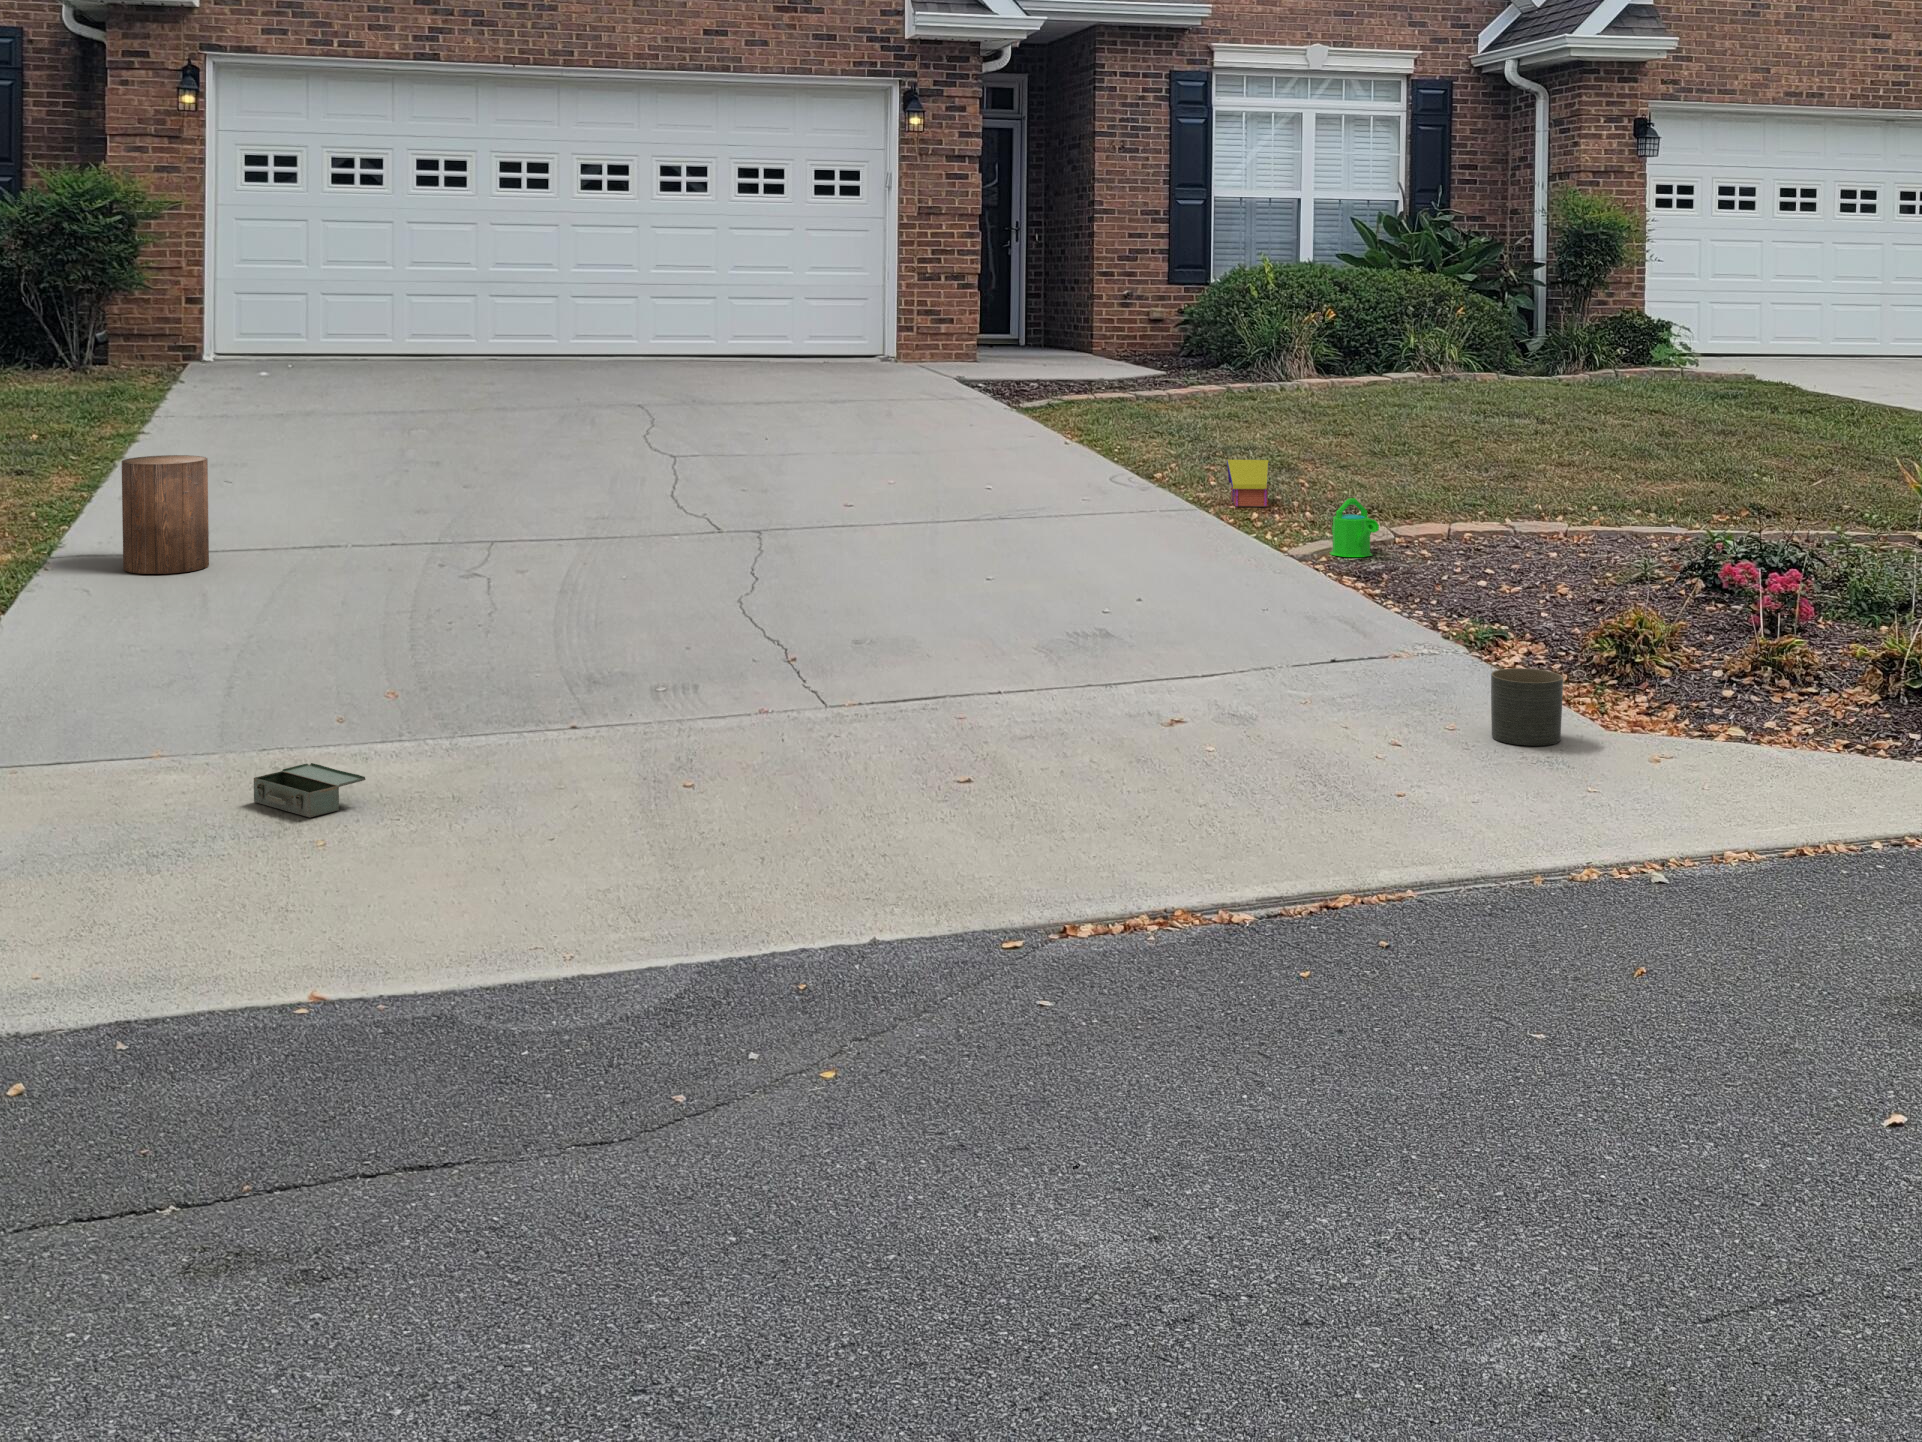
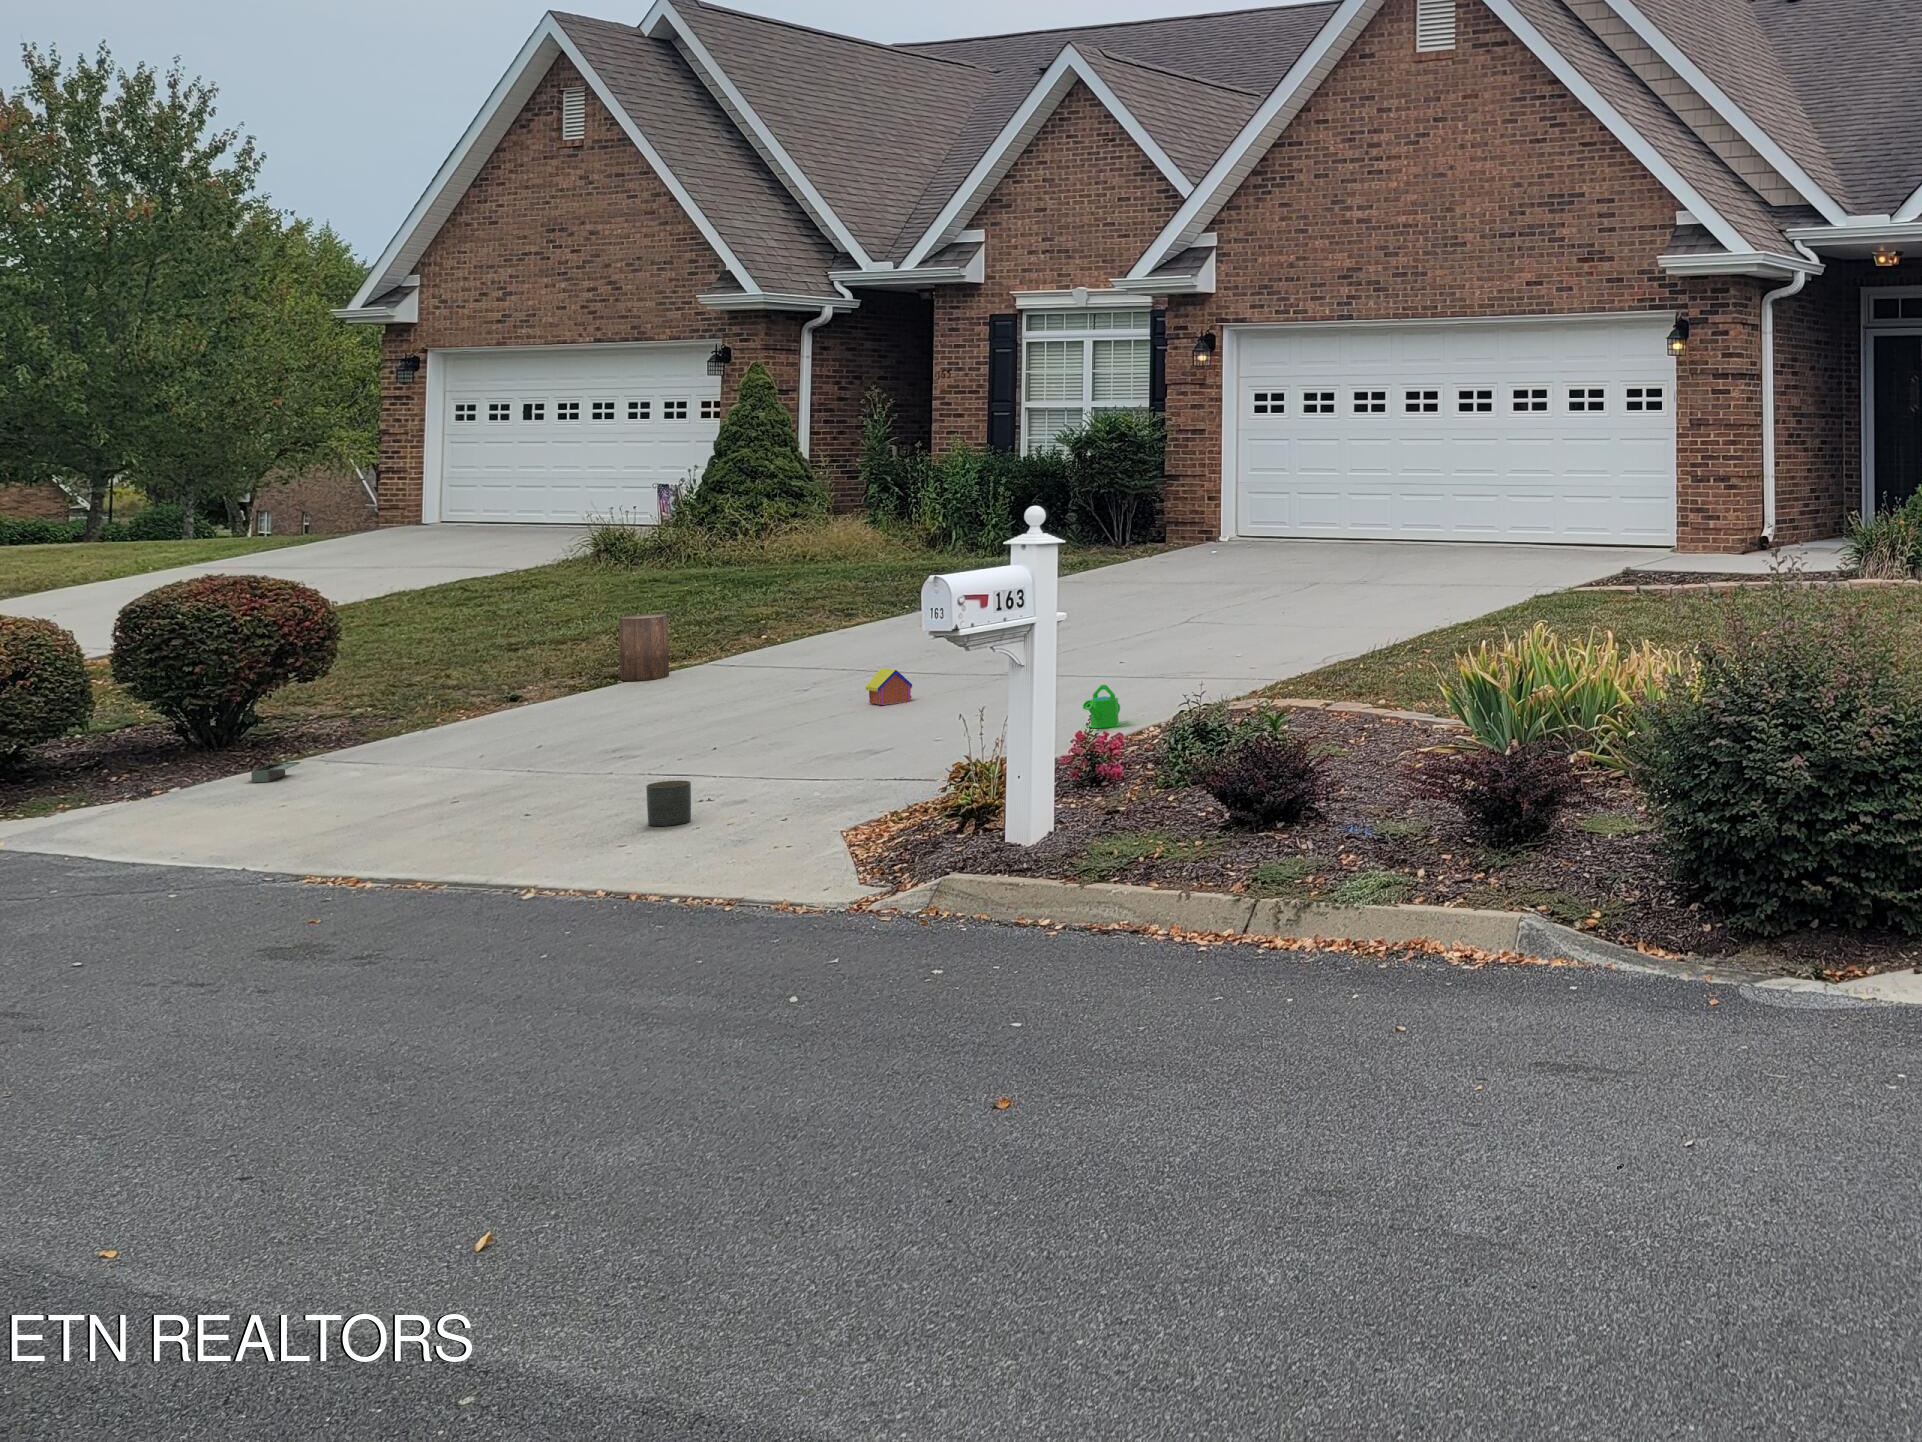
toy house: present [1227,460,1269,507] -> present [866,668,912,705]

